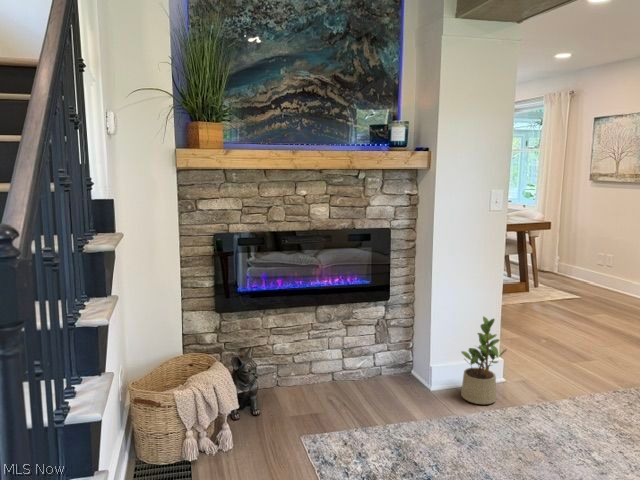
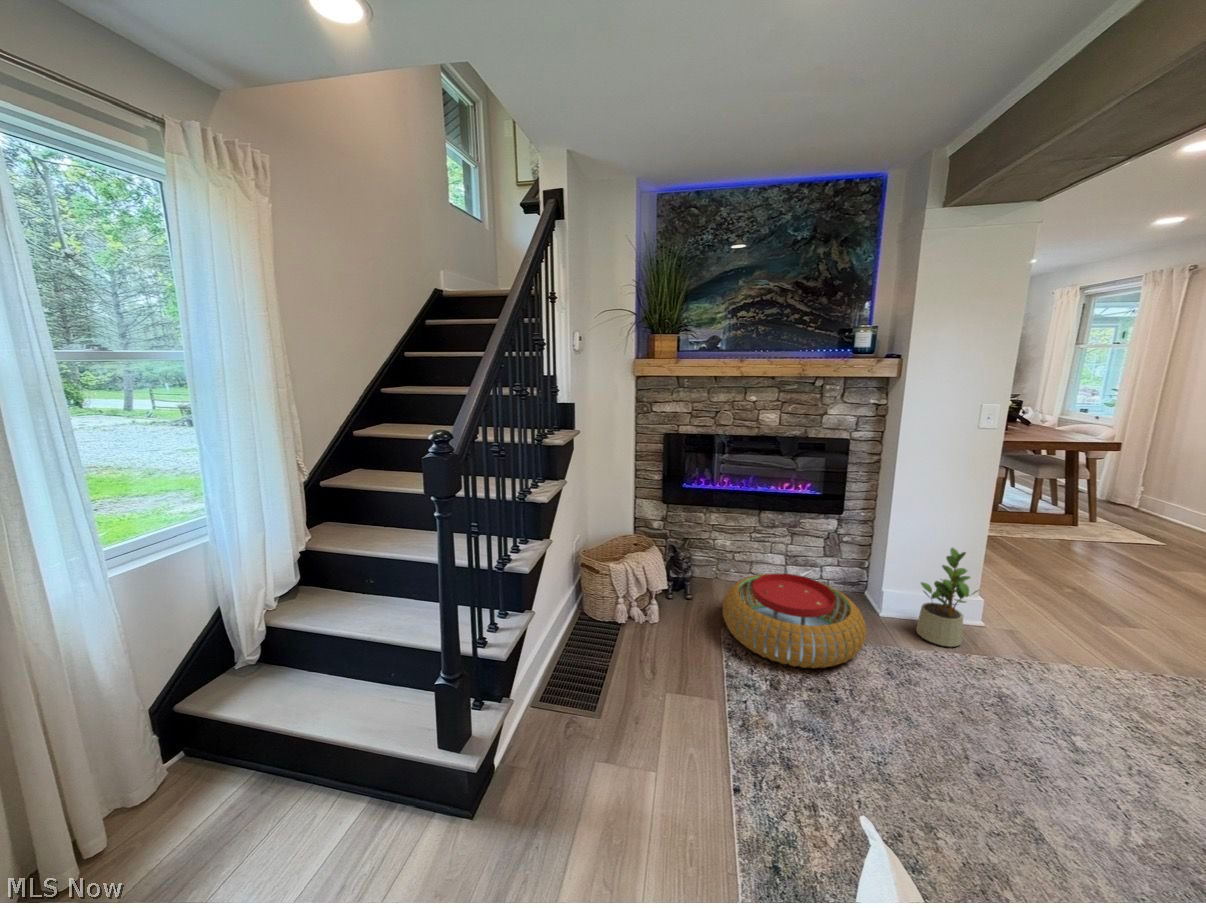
pouf: none [299,366,434,459] -> present [723,573,866,668]

